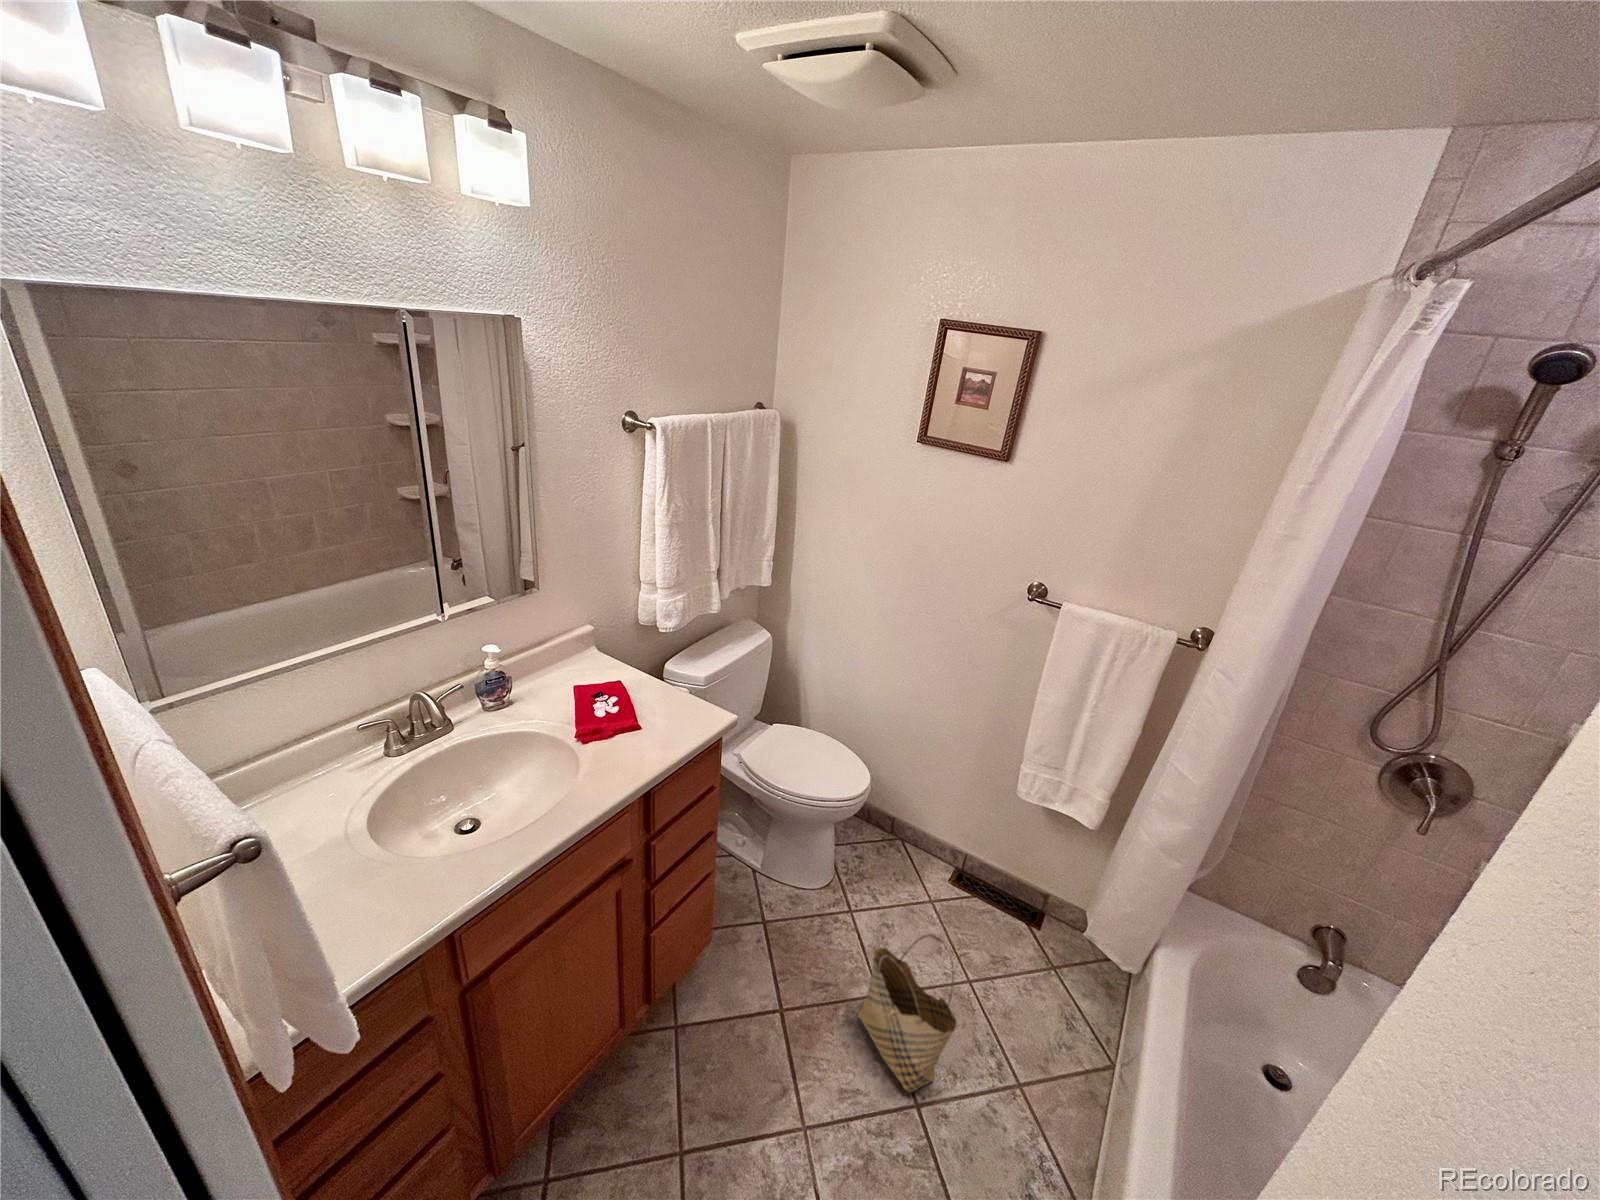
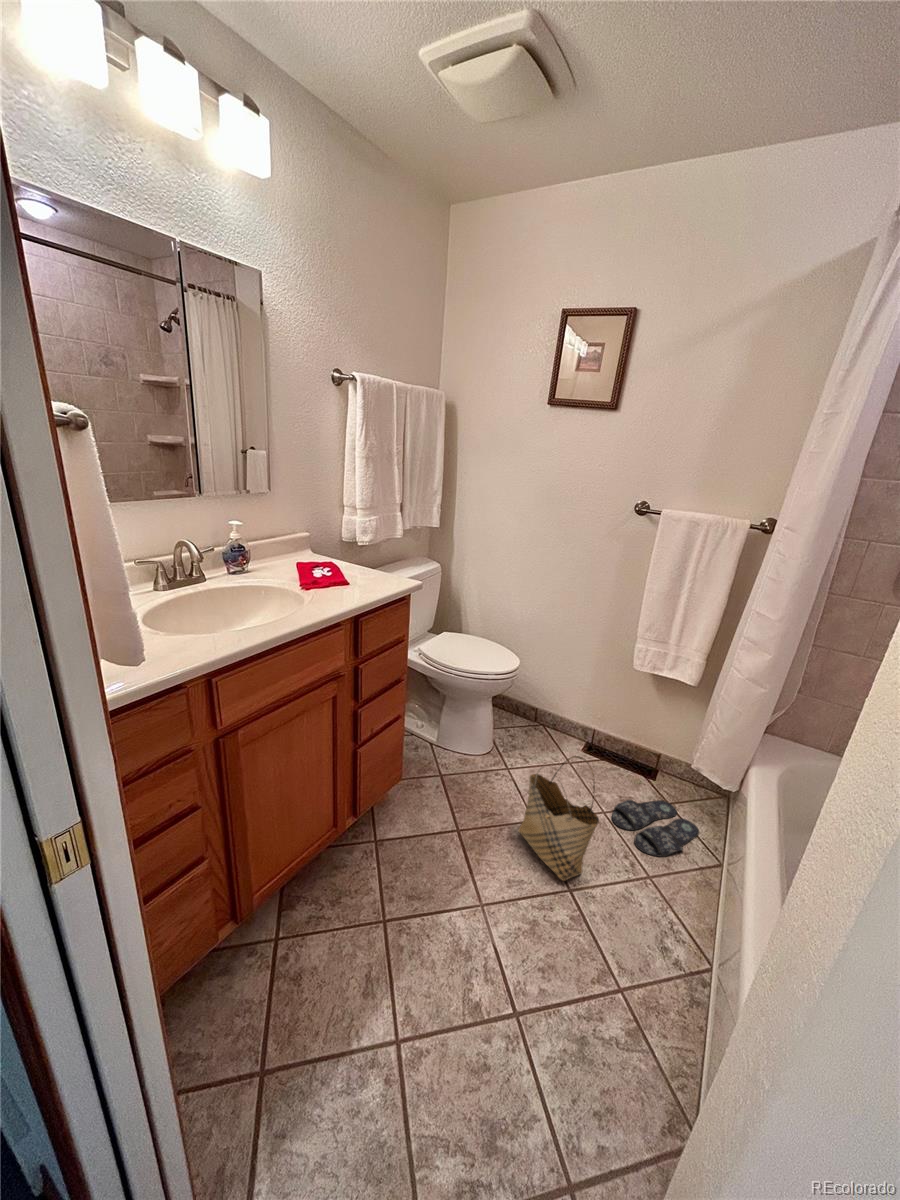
slippers: none [979,964,1090,1054] -> present [612,800,699,857]

